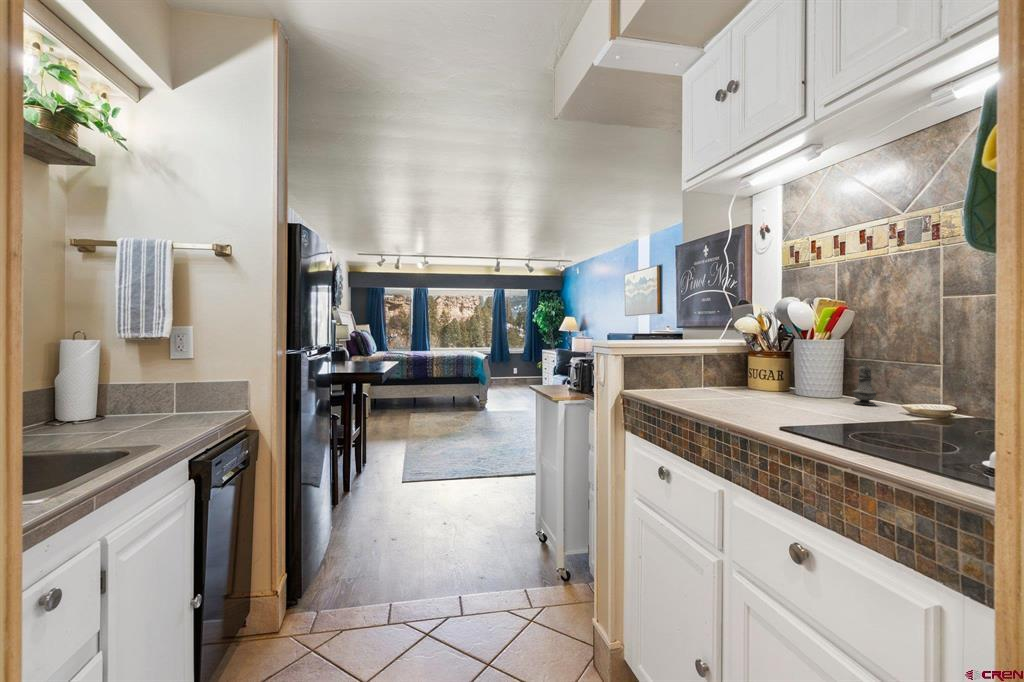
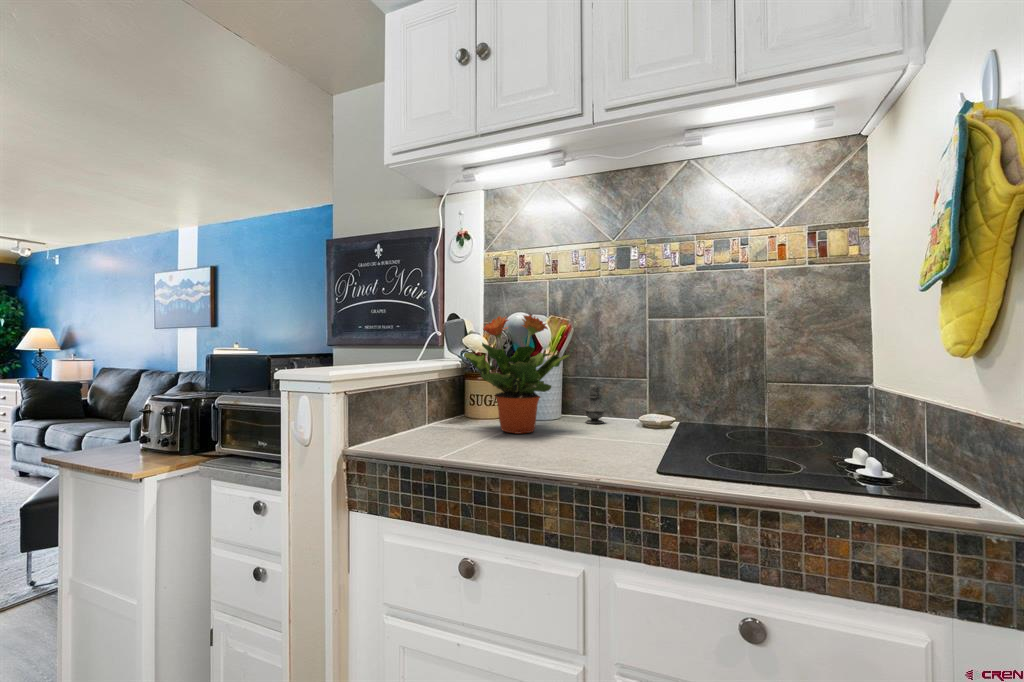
potted plant: none [715,300,809,401] -> present [464,315,570,434]

